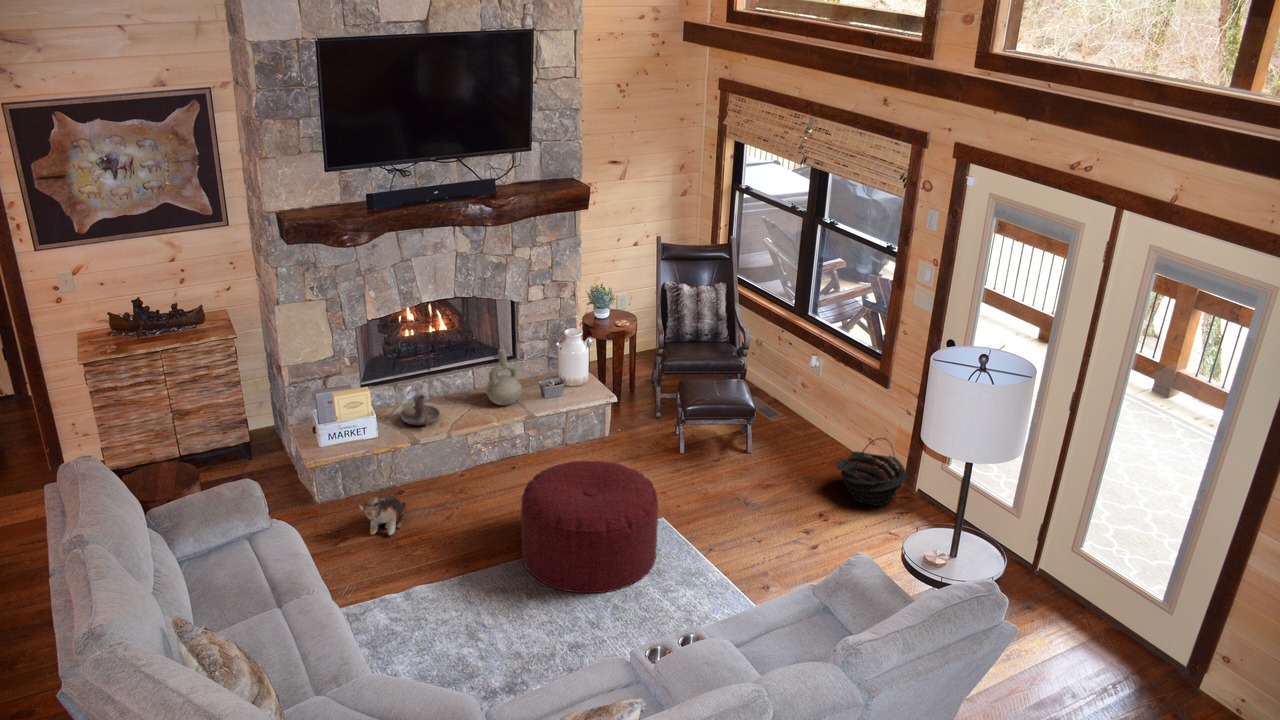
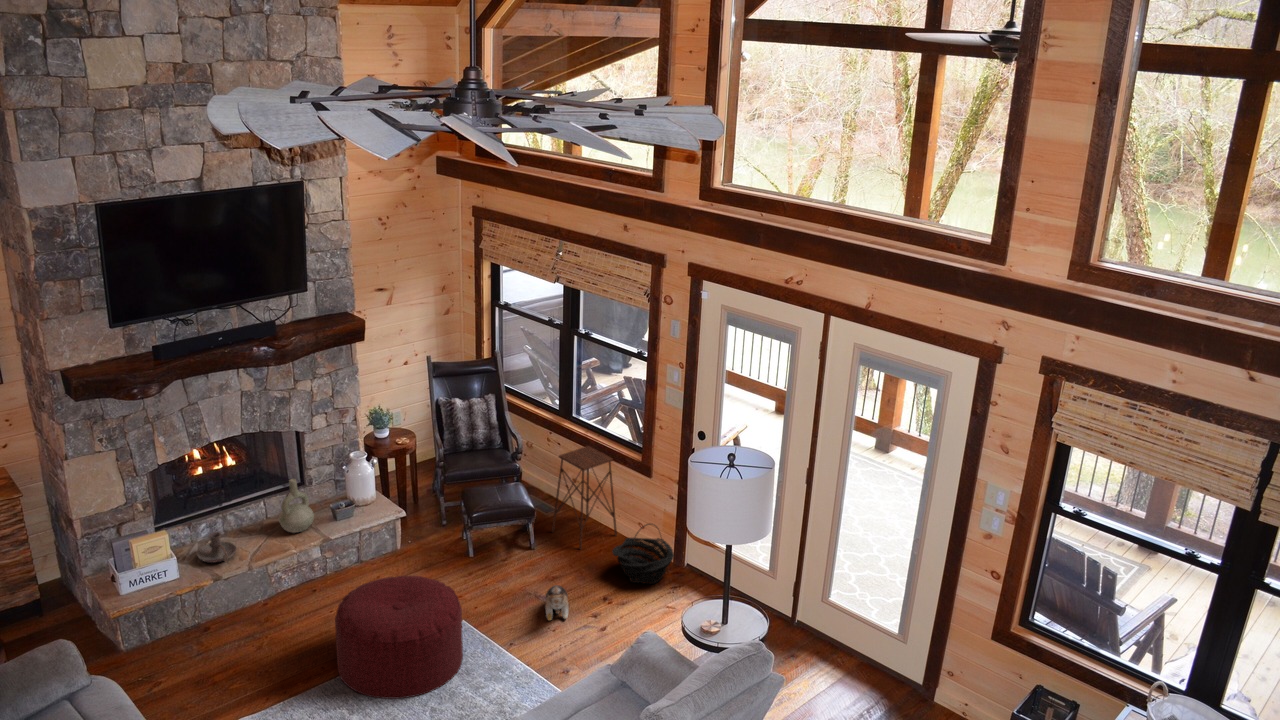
side table: none [771,347,847,459] -> present [552,446,617,549]
plush toy: present [359,495,405,535] -> present [545,585,569,620]

